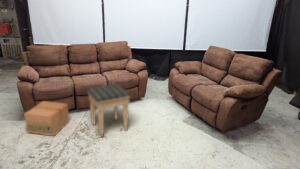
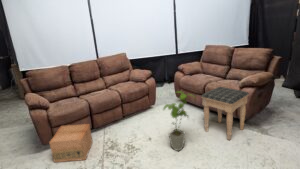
footstool: present [87,84,130,137] -> present [201,87,249,140]
house plant: none [129,88,163,147] -> present [164,91,187,151]

